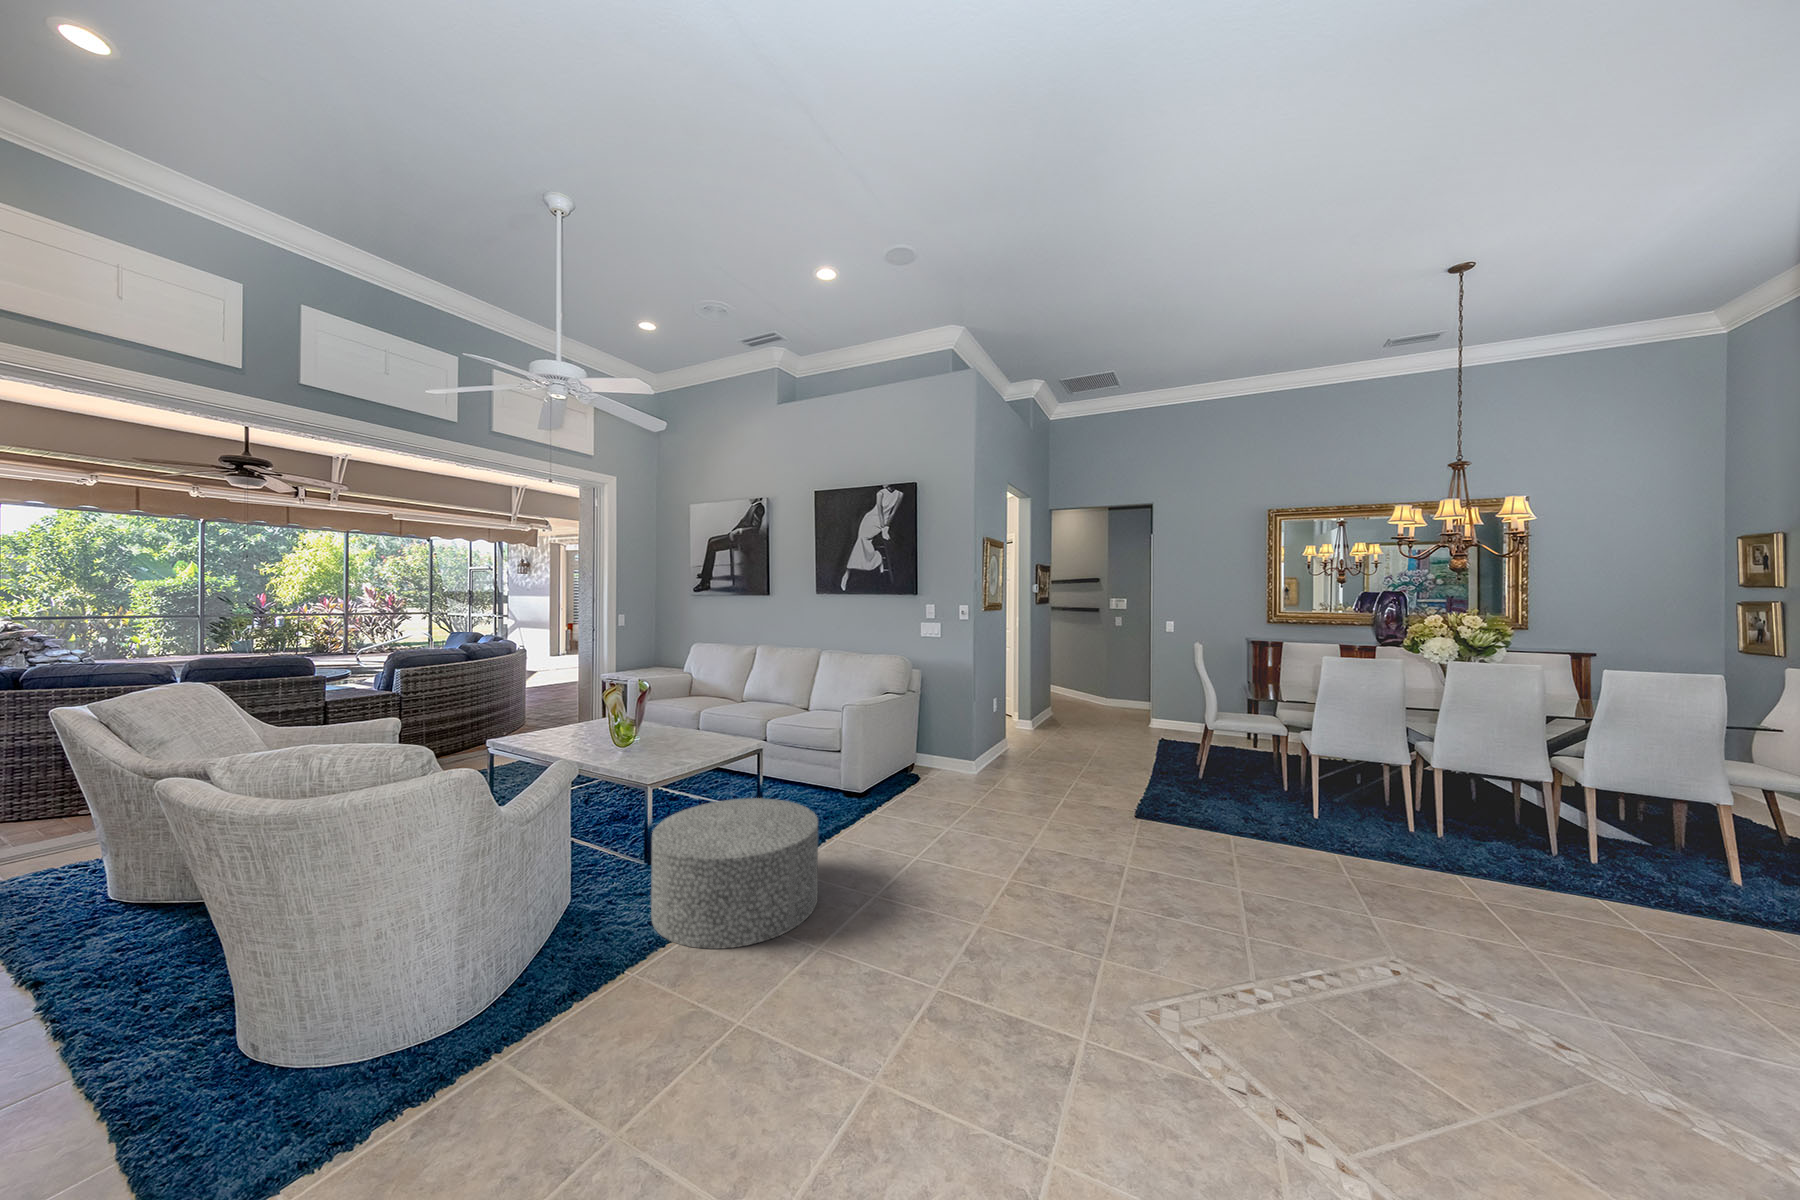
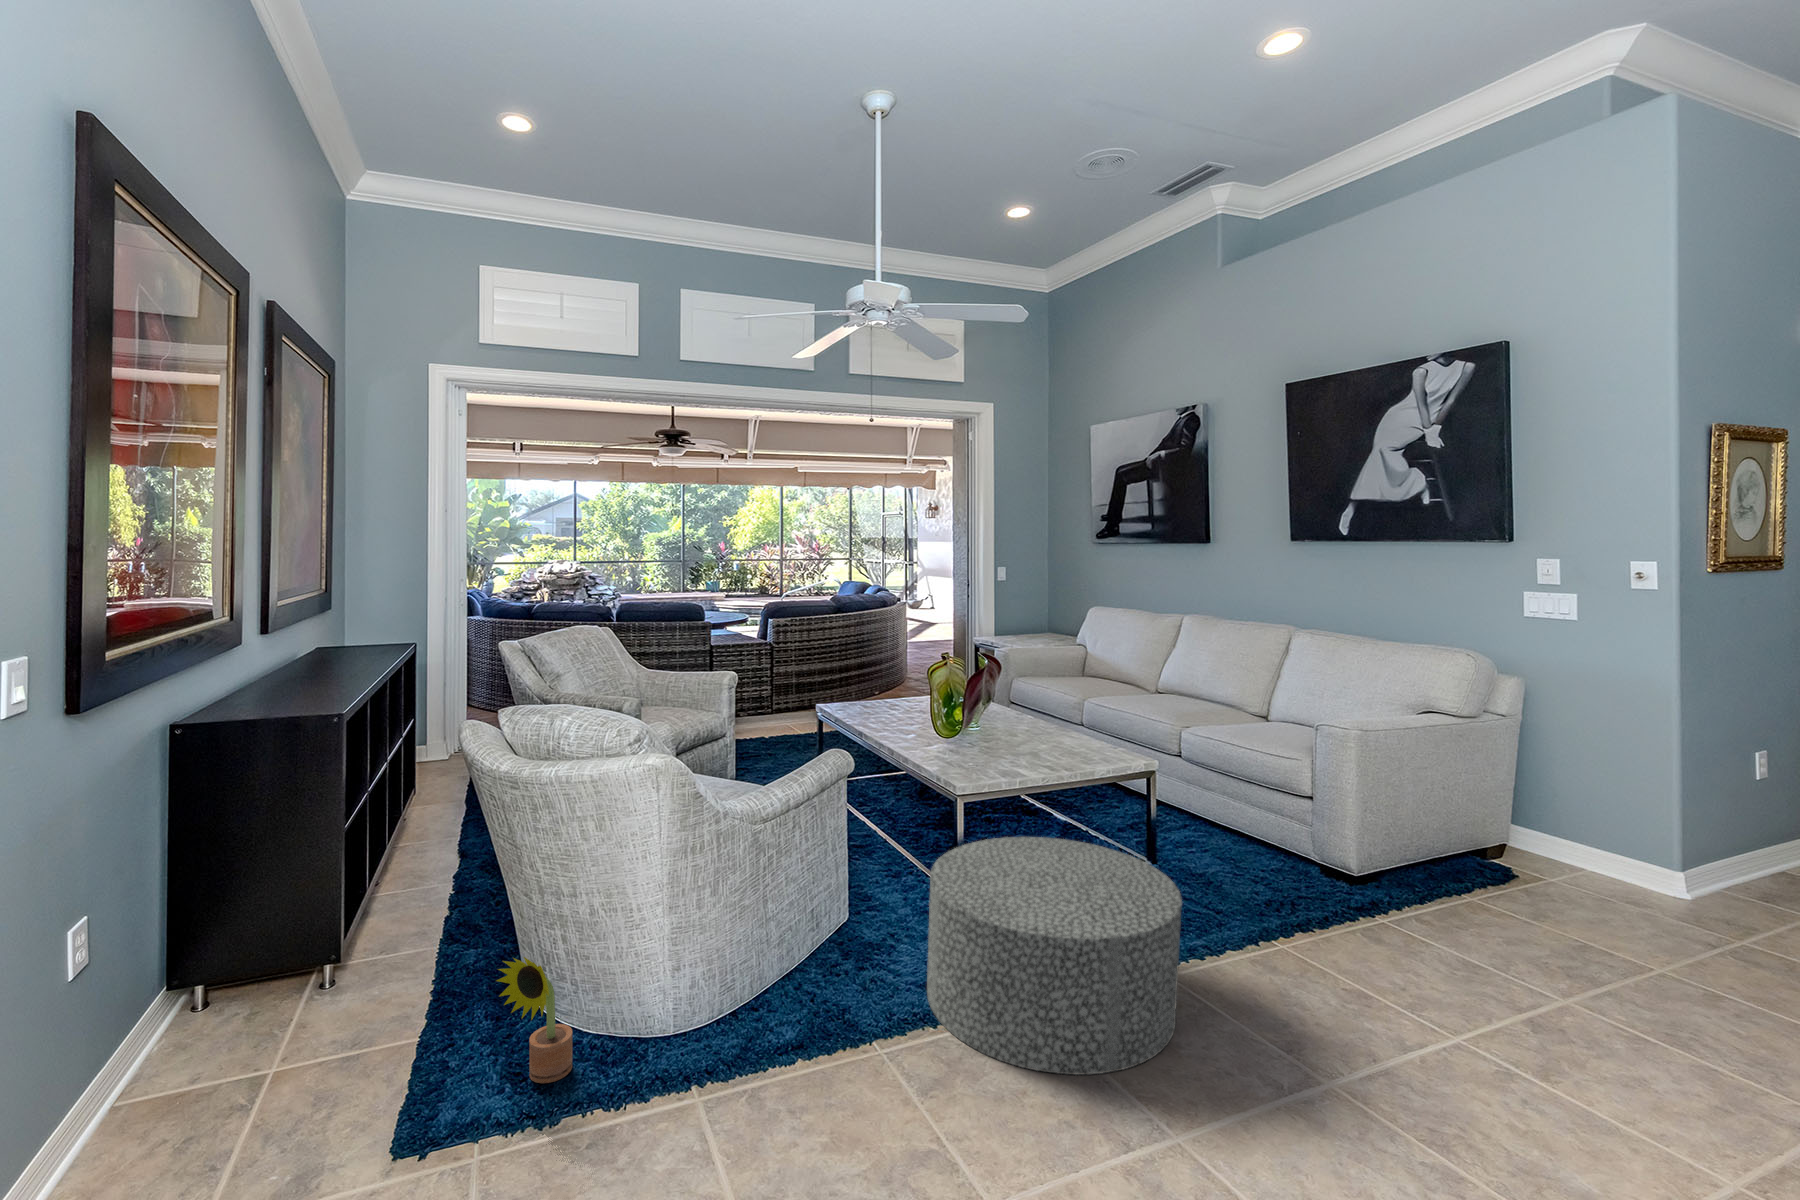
decorative plant: none [270,1003,356,1120] -> present [496,957,572,1083]

